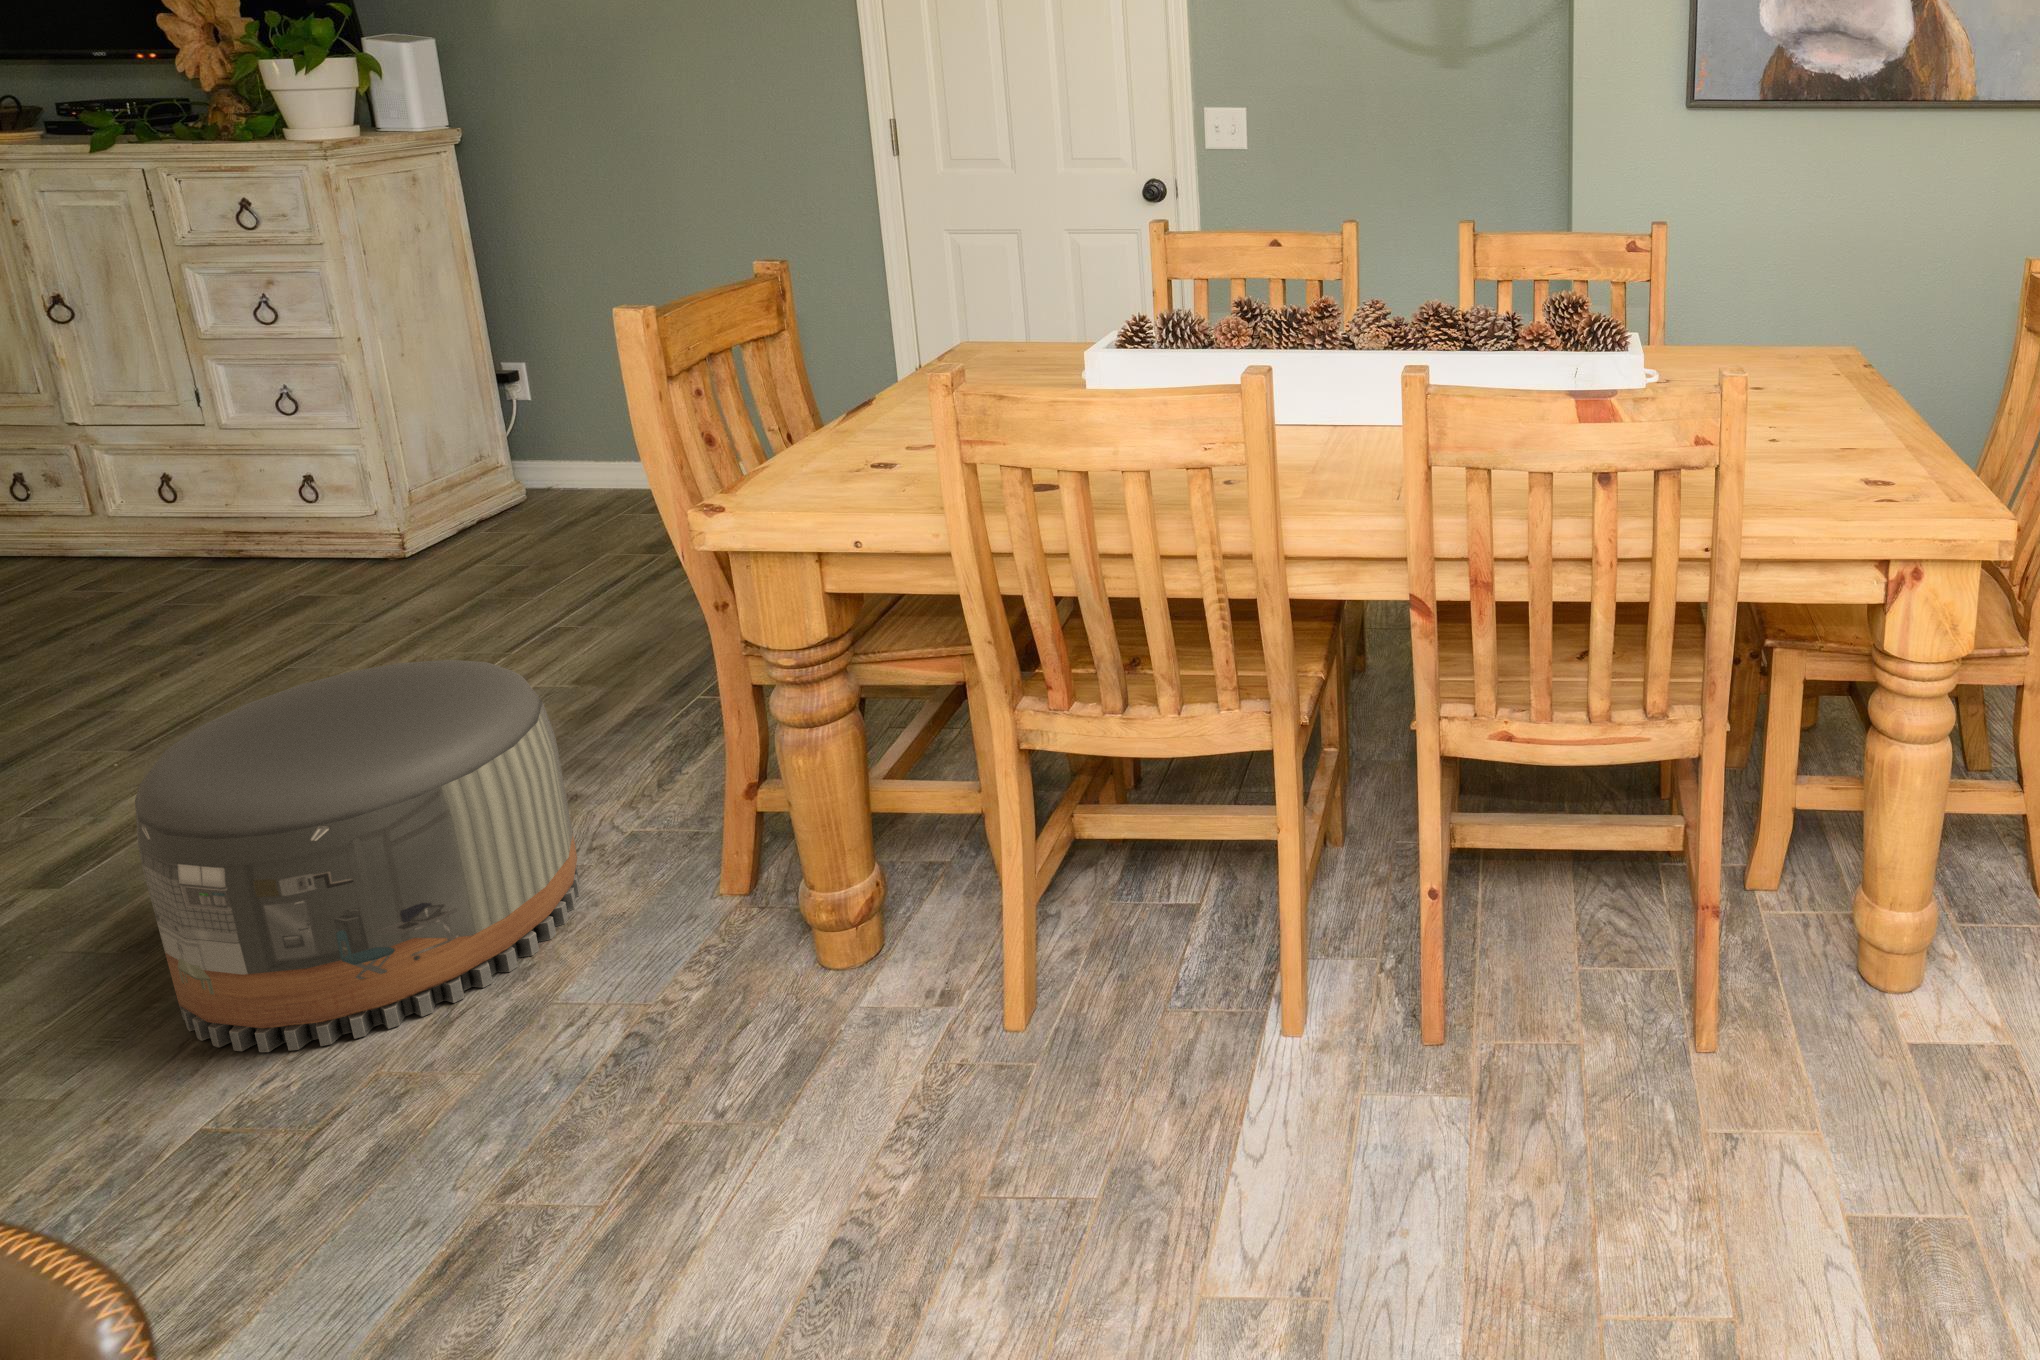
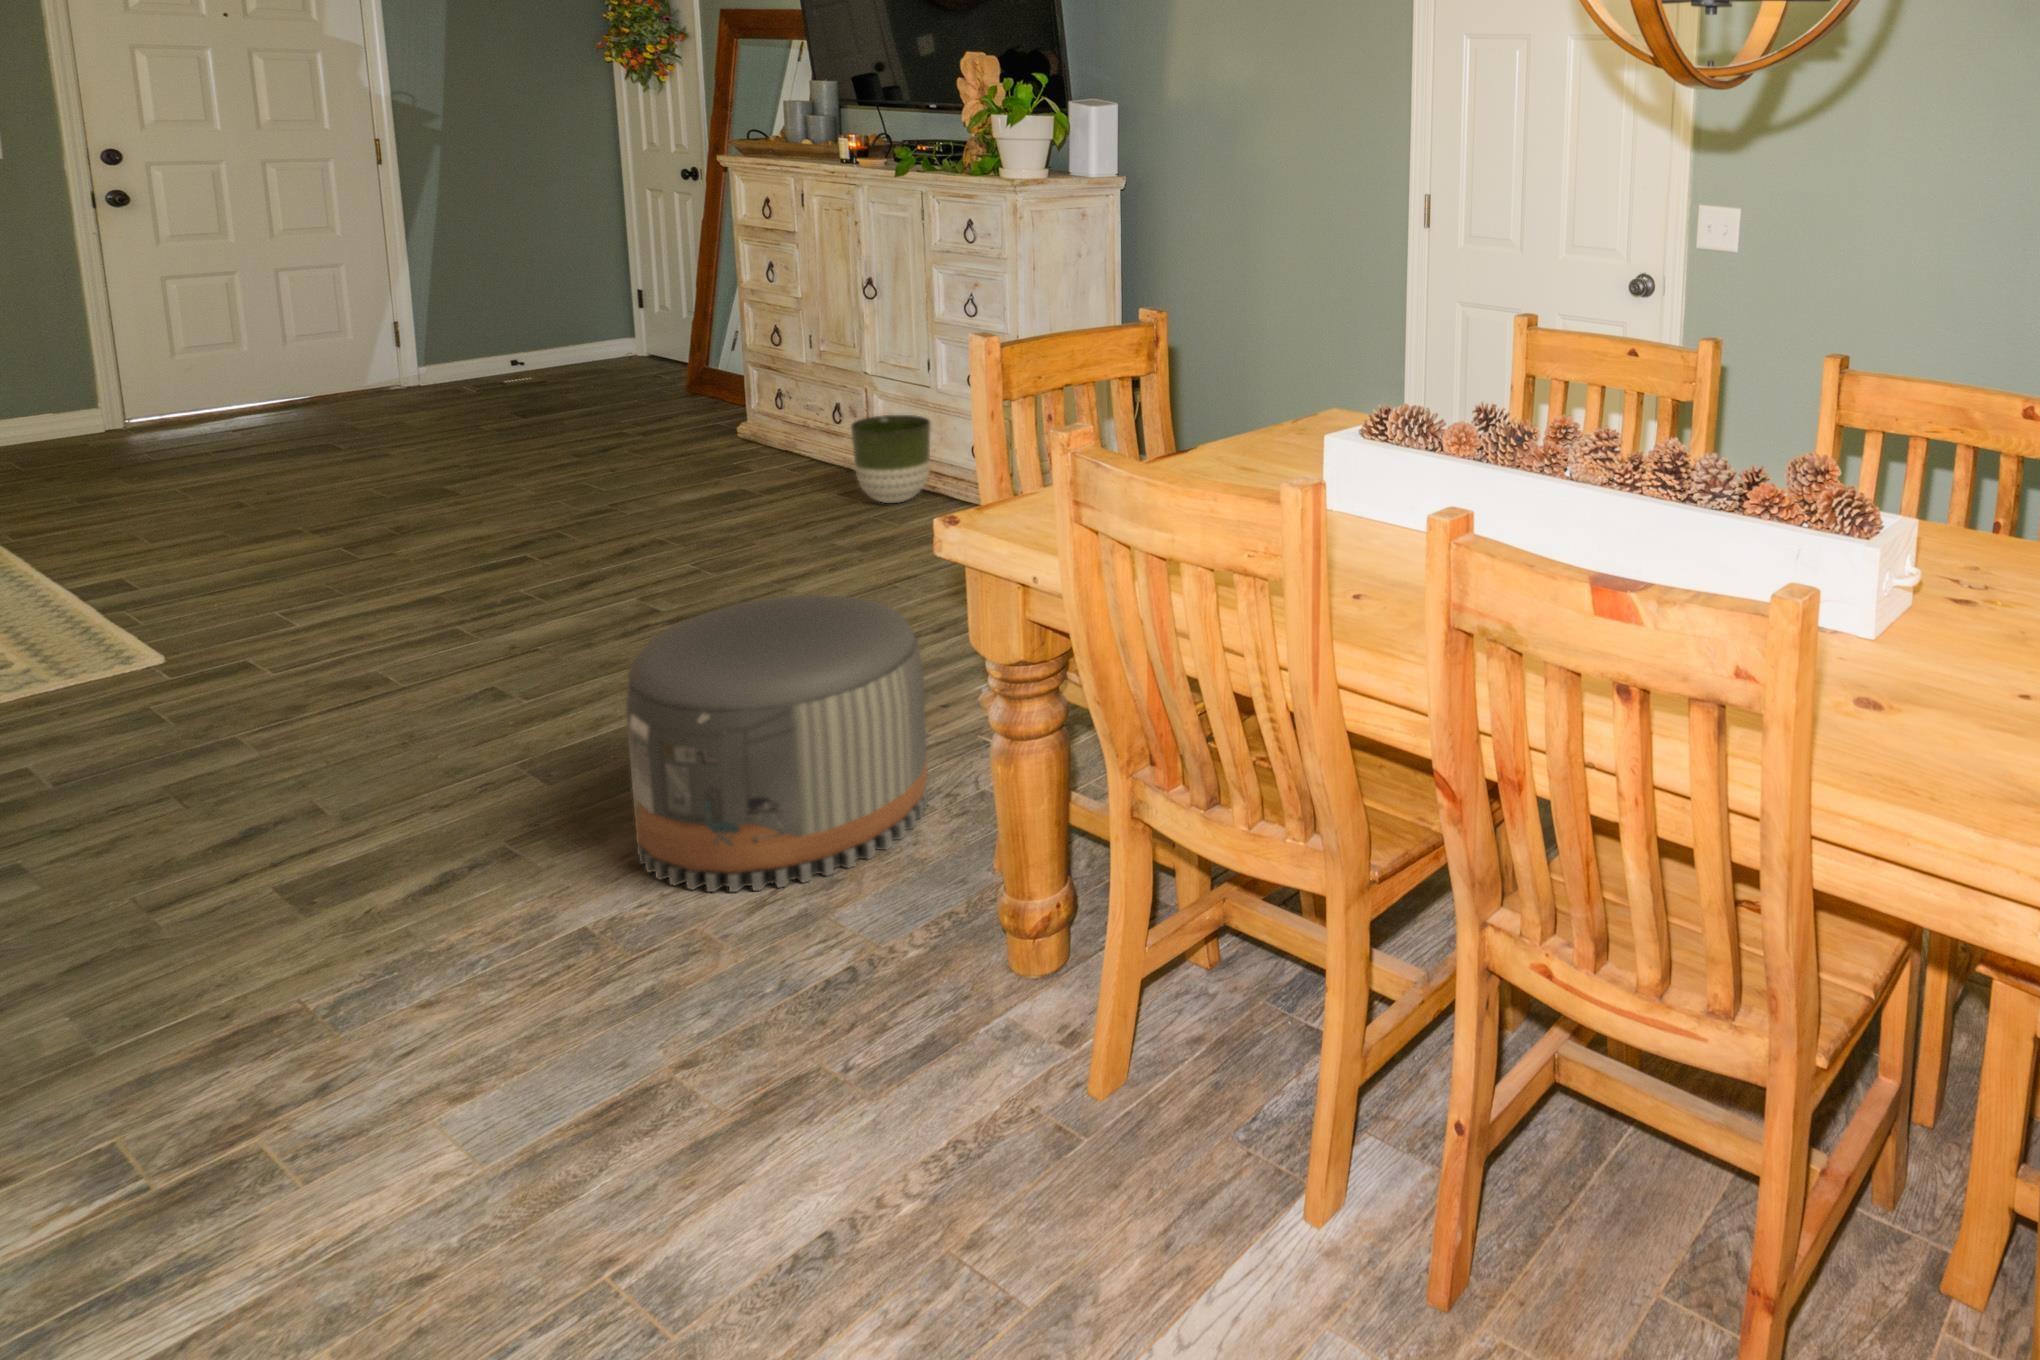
planter: none [87,466,229,587] -> present [851,415,931,503]

